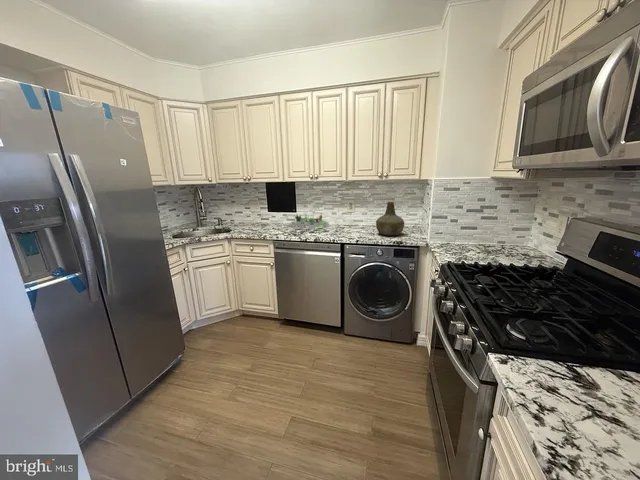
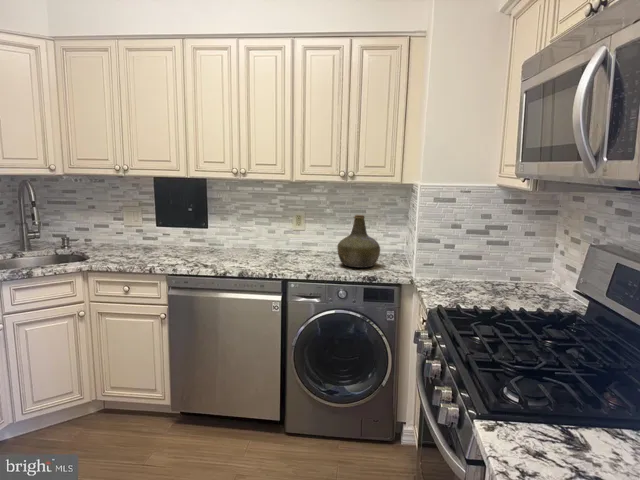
succulent plant: present [290,215,329,231] -> none [192,229,262,263]

